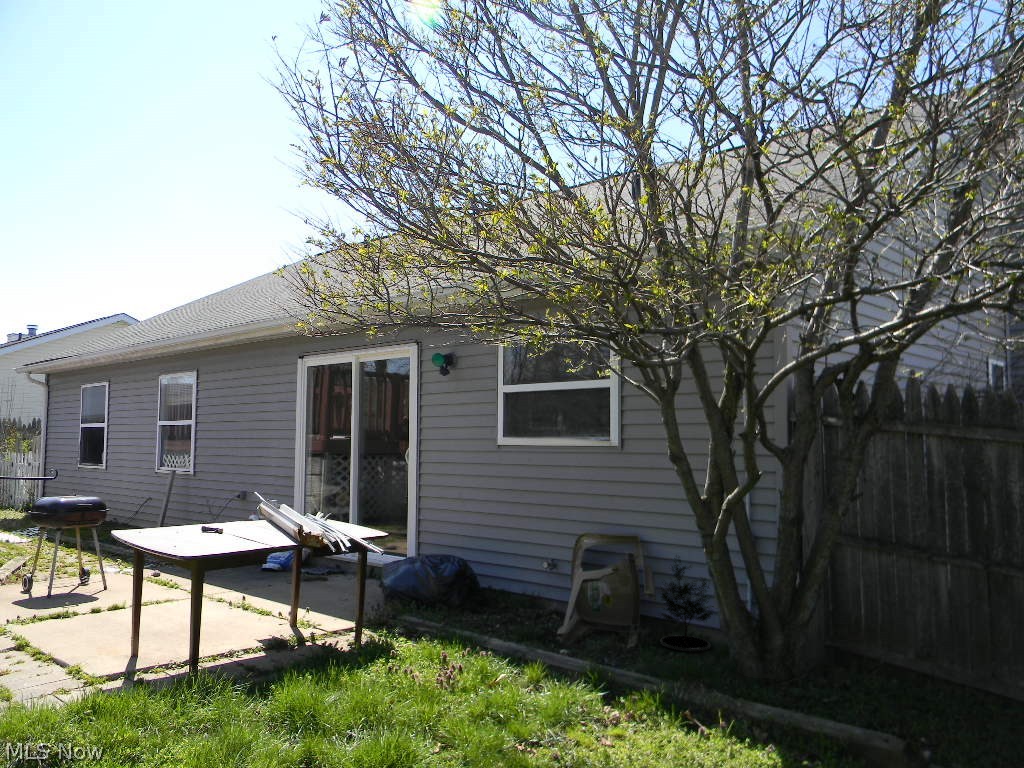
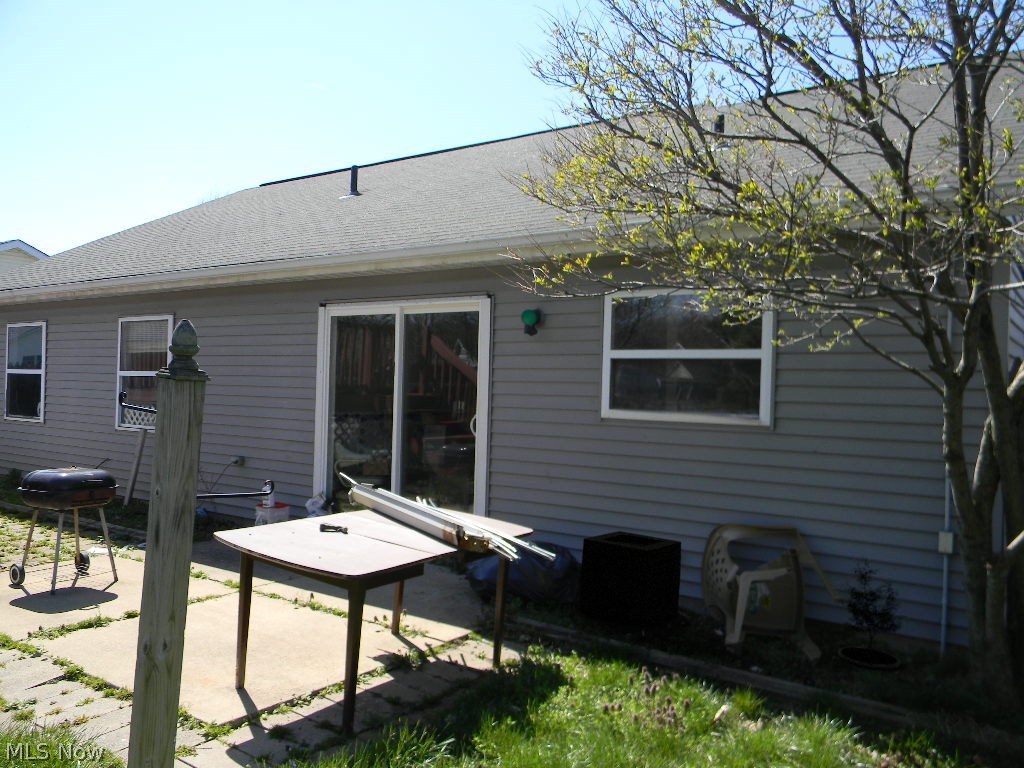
wooden crate: none [467,542,555,621] -> present [580,531,681,626]

